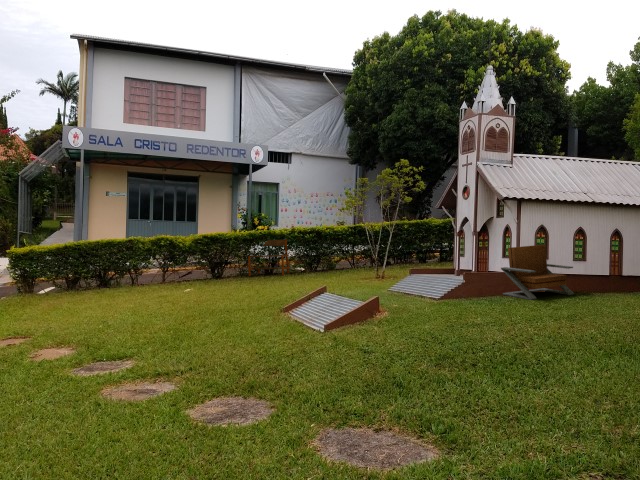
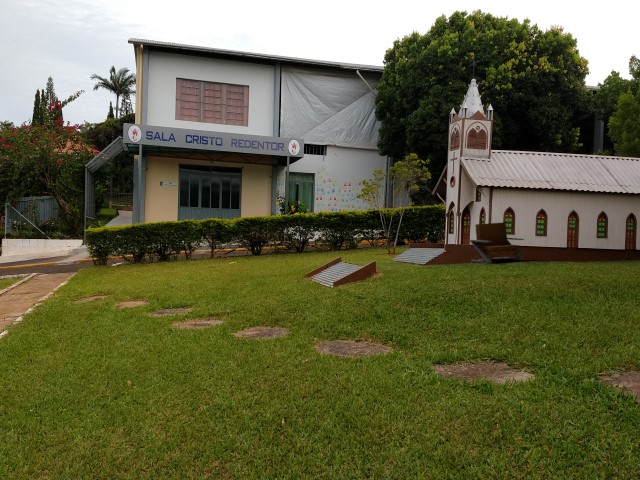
bench: present [248,239,290,276] -> none [282,222,317,253]

